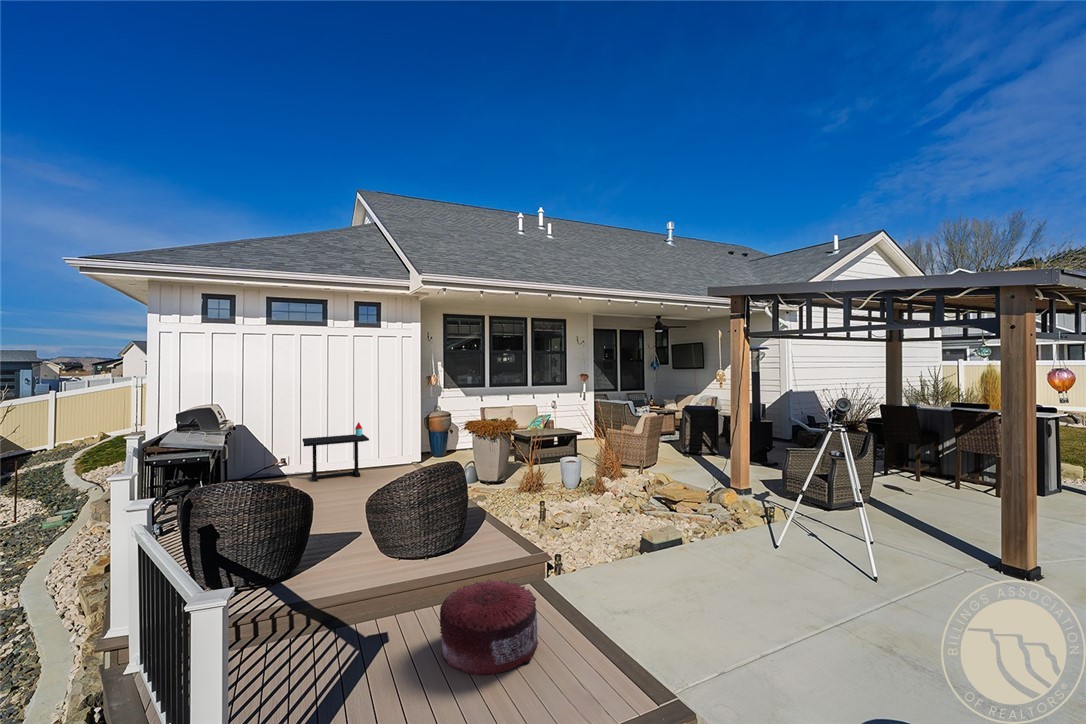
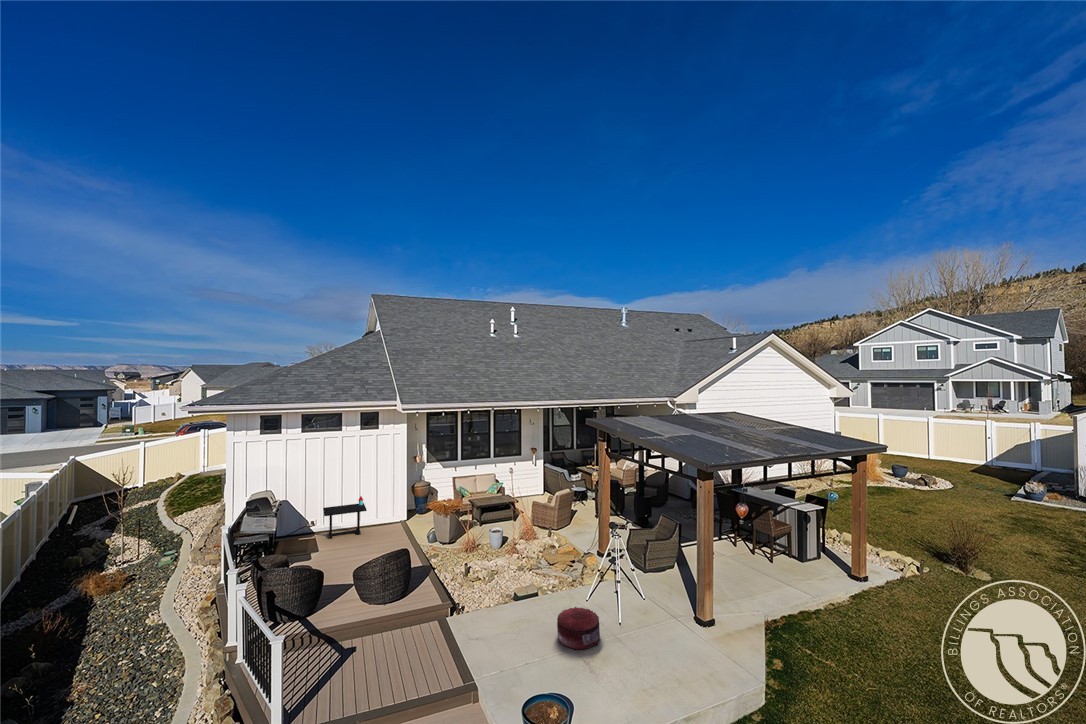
pouf: present [440,579,539,675] -> present [557,607,600,650]

